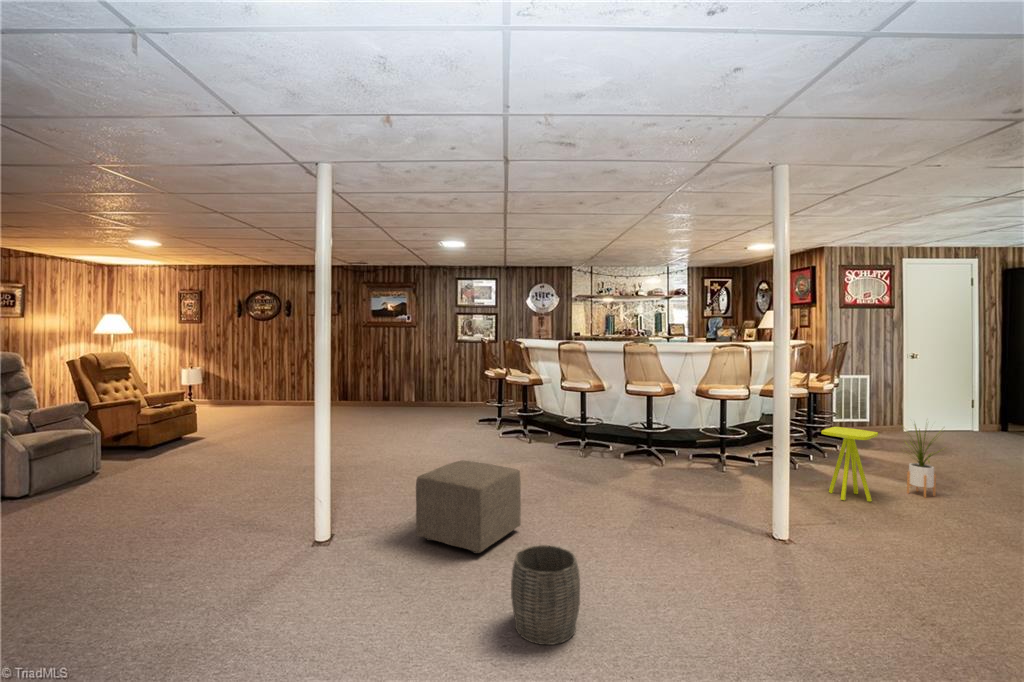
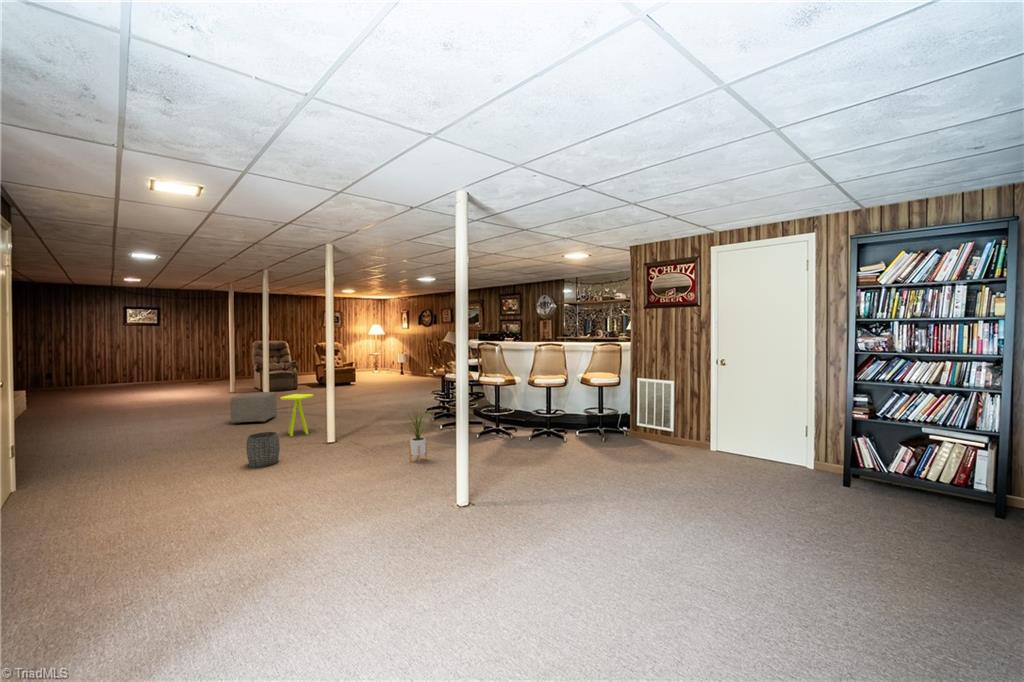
side table: present [821,427,878,501] -> present [280,394,314,436]
woven basket: present [511,545,580,645] -> present [246,432,280,467]

